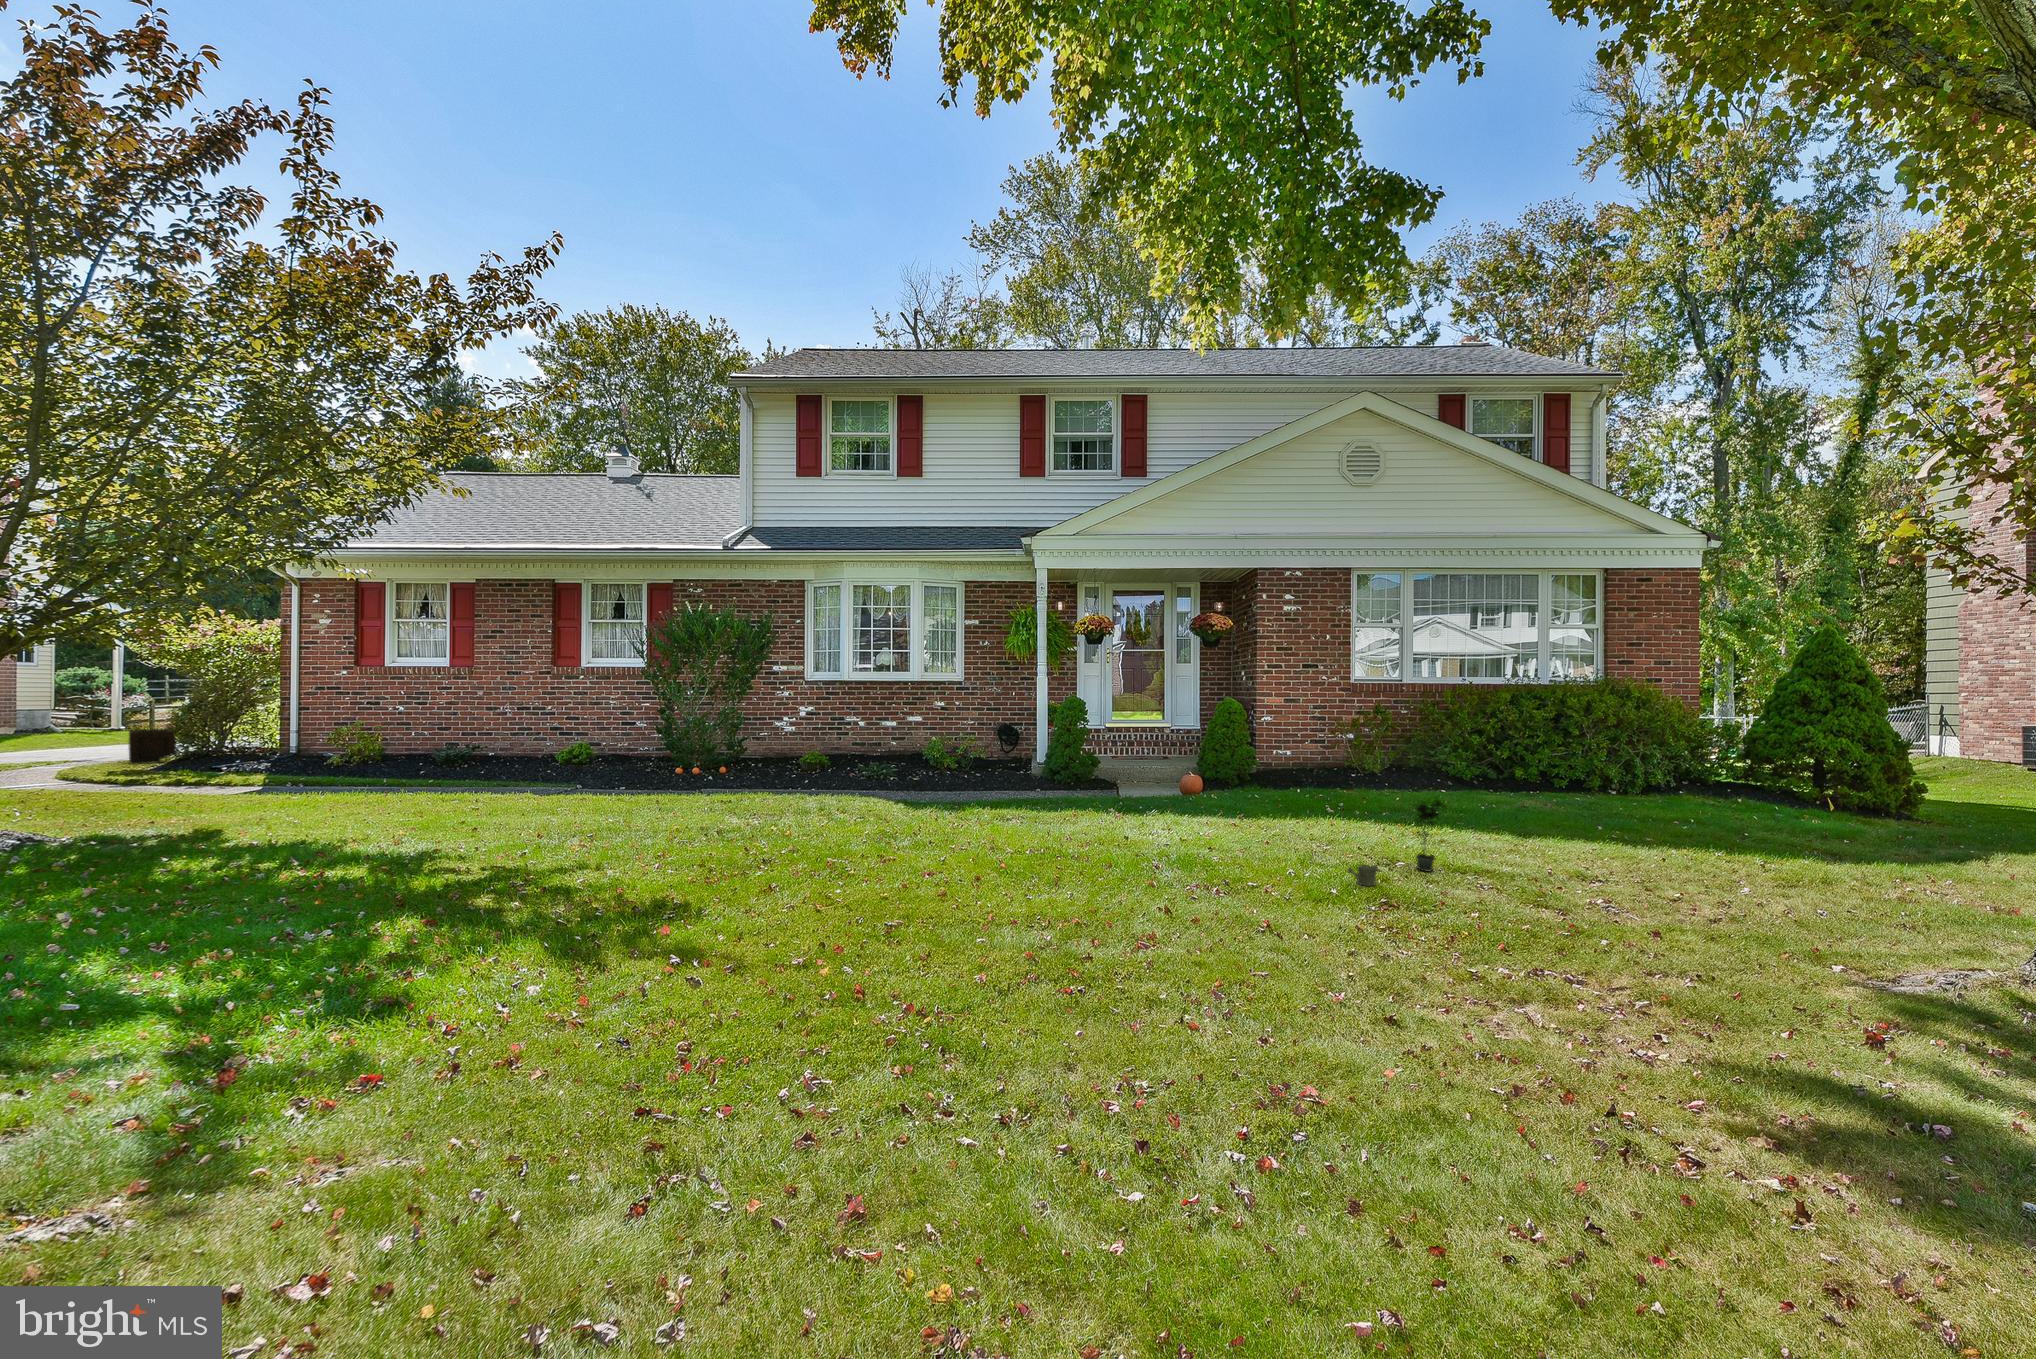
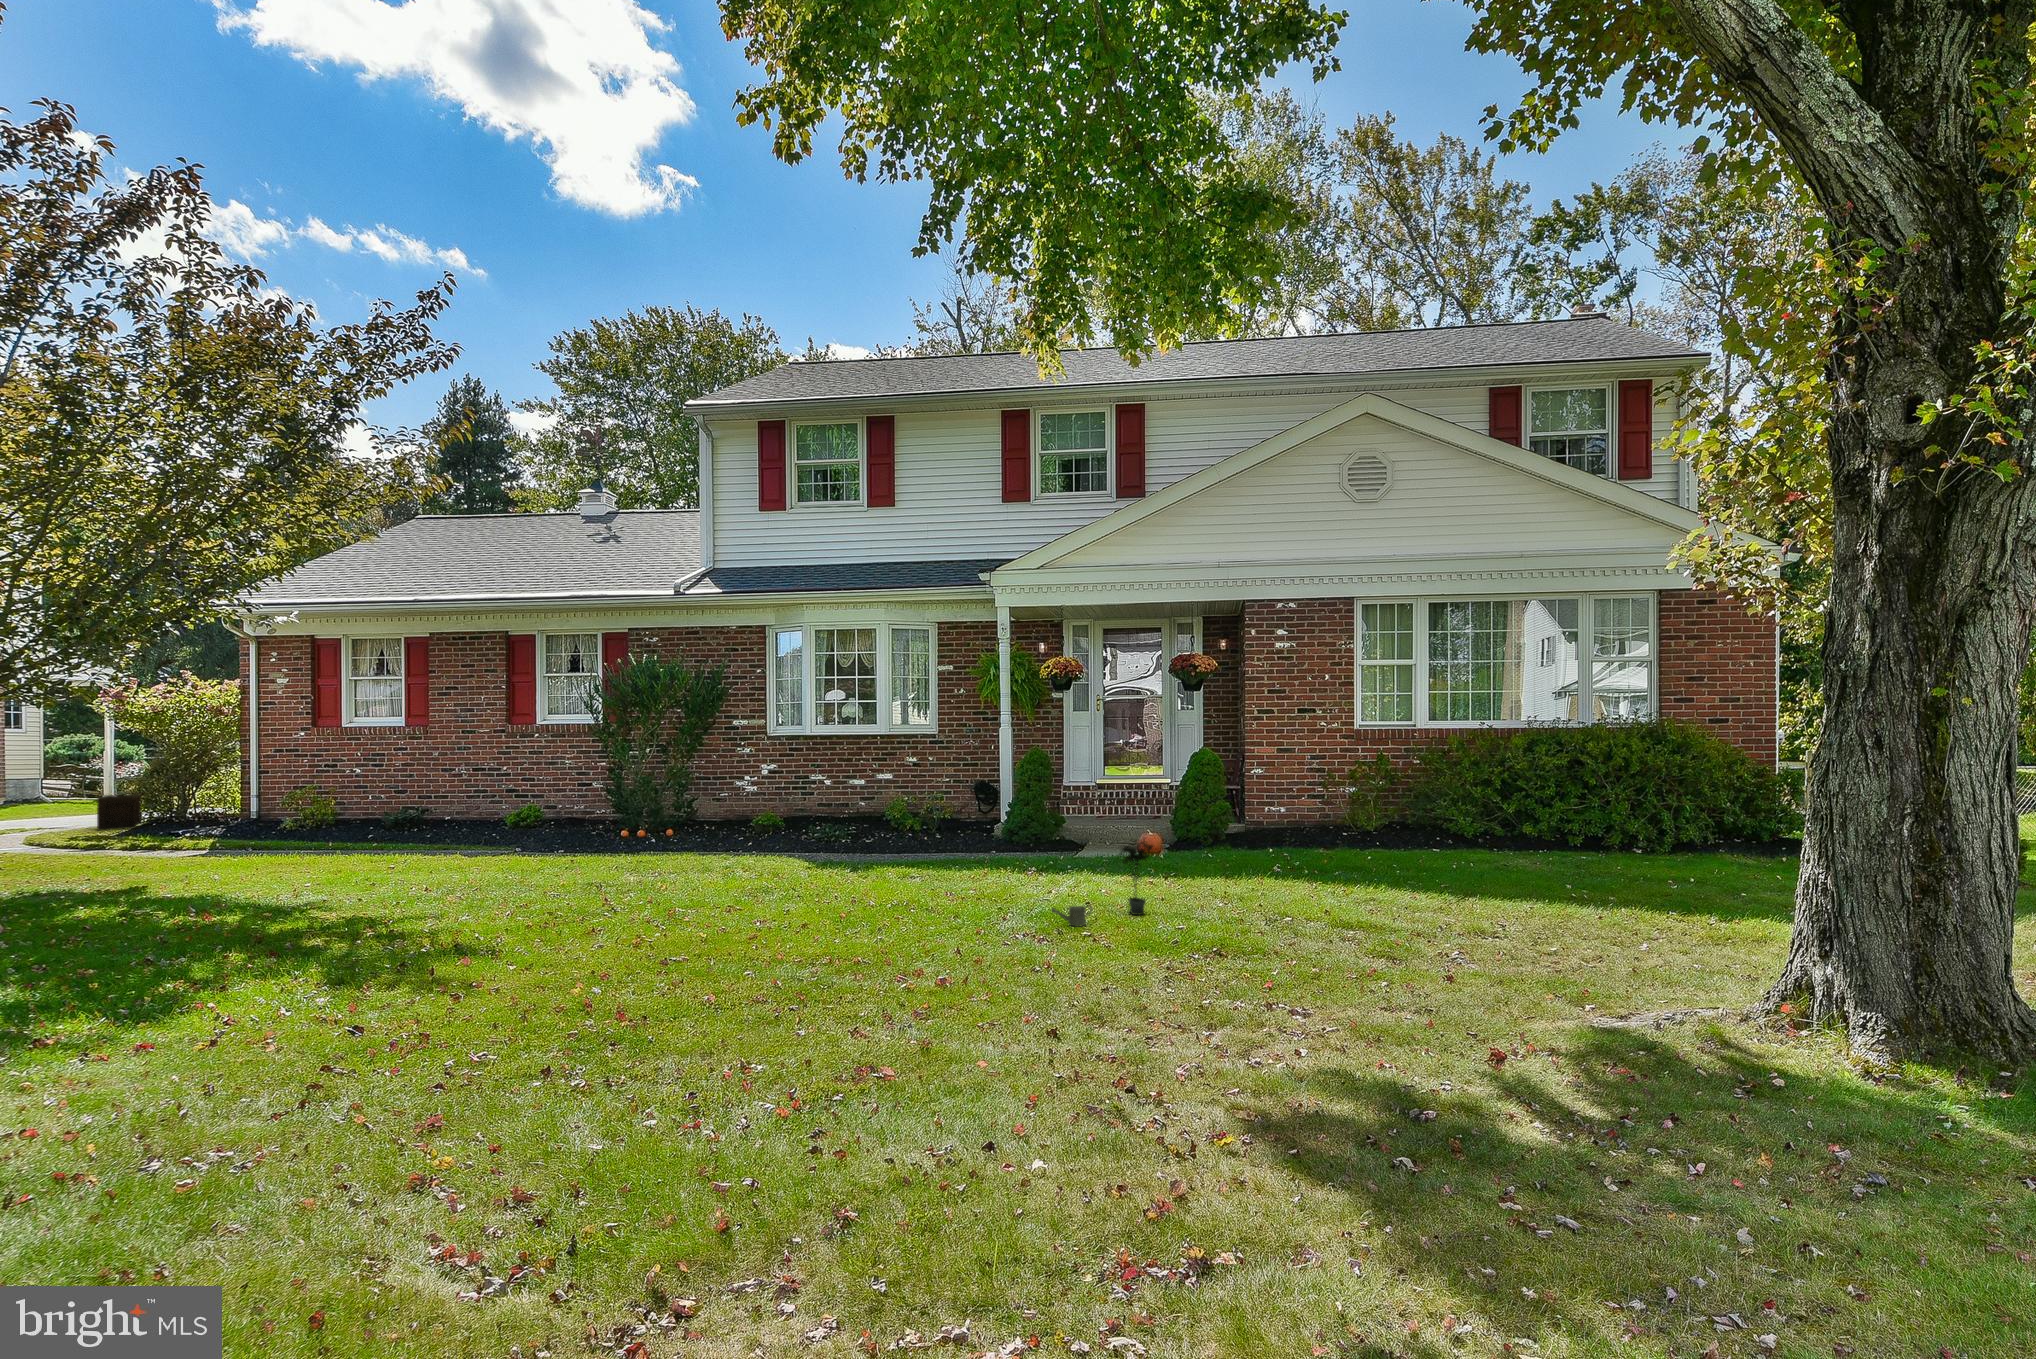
potted plant: present [1416,799,1445,872] -> present [1121,841,1153,915]
watering can: present [1348,865,1378,886] -> present [1052,906,1092,927]

